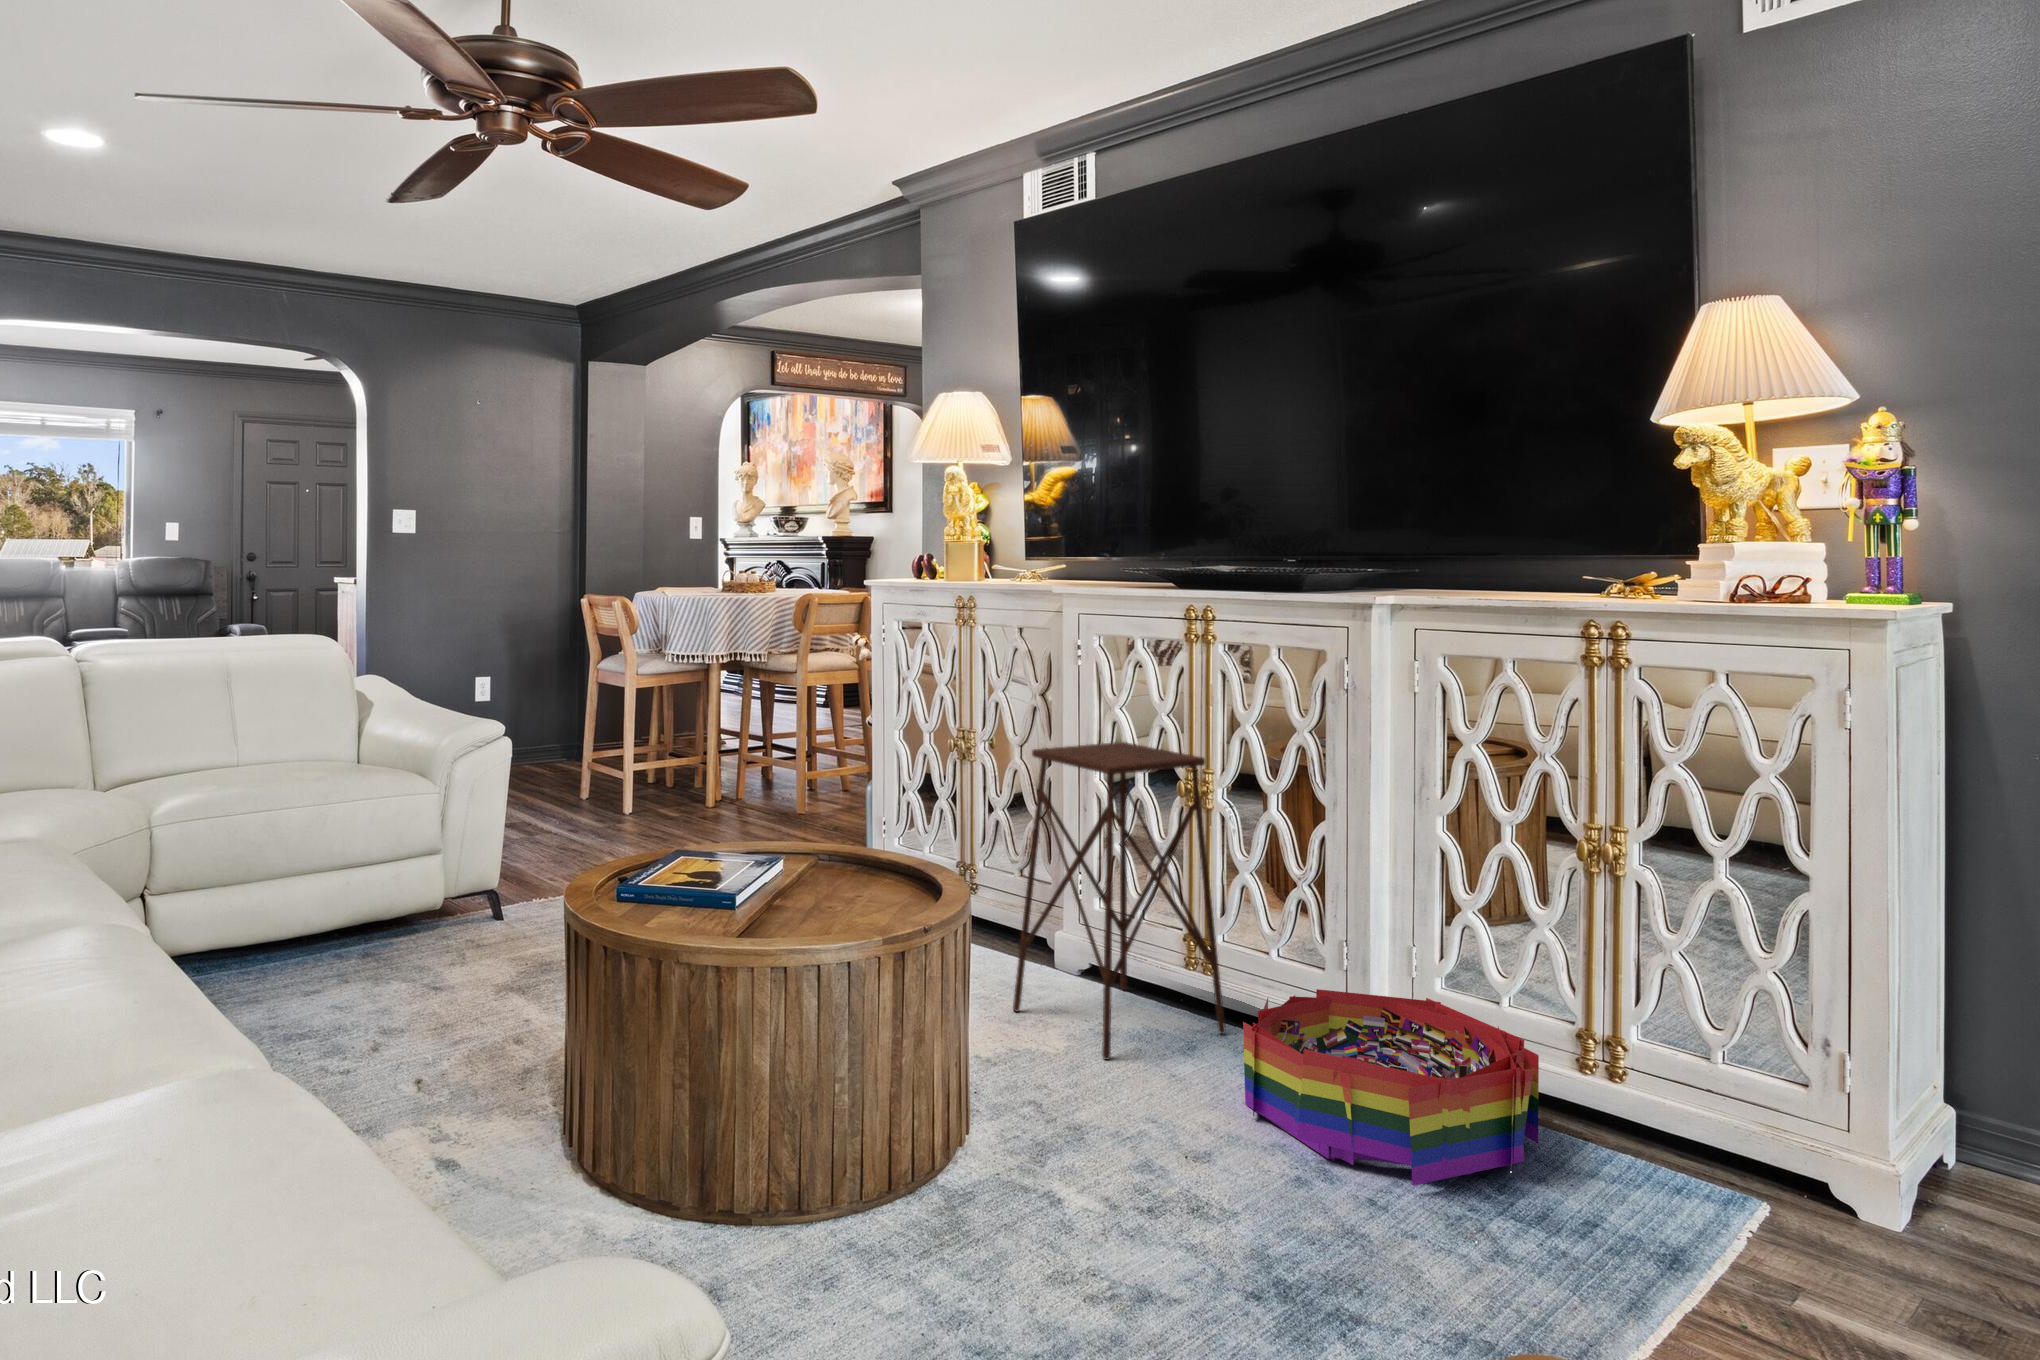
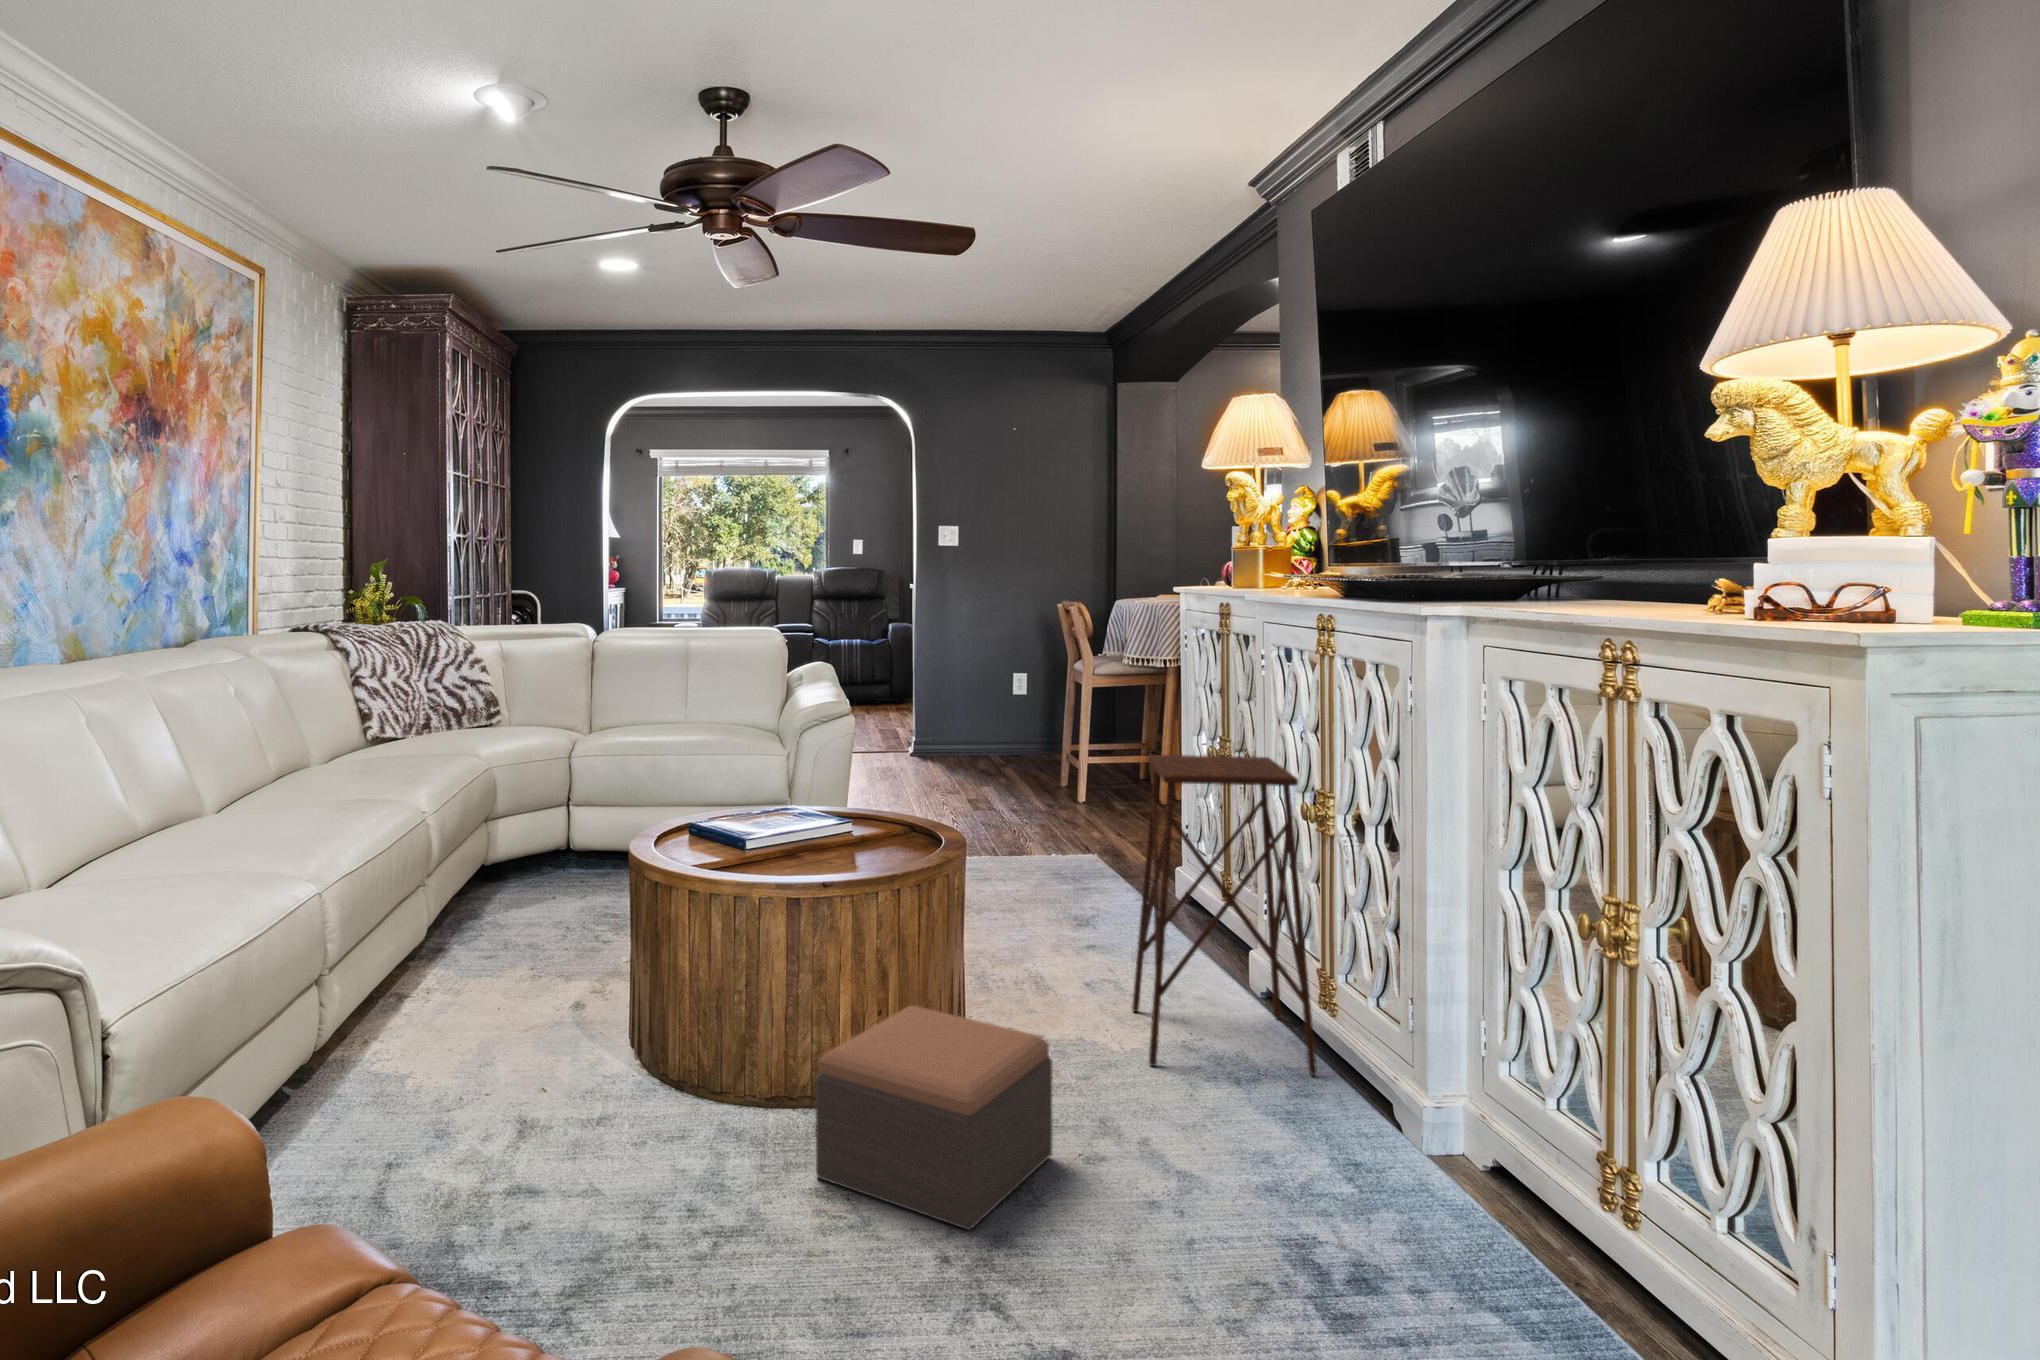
storage bin: present [1243,989,1539,1186] -> none [1191,1034,1503,1259]
footstool: none [997,1049,1233,1271] -> present [816,1006,1052,1230]

